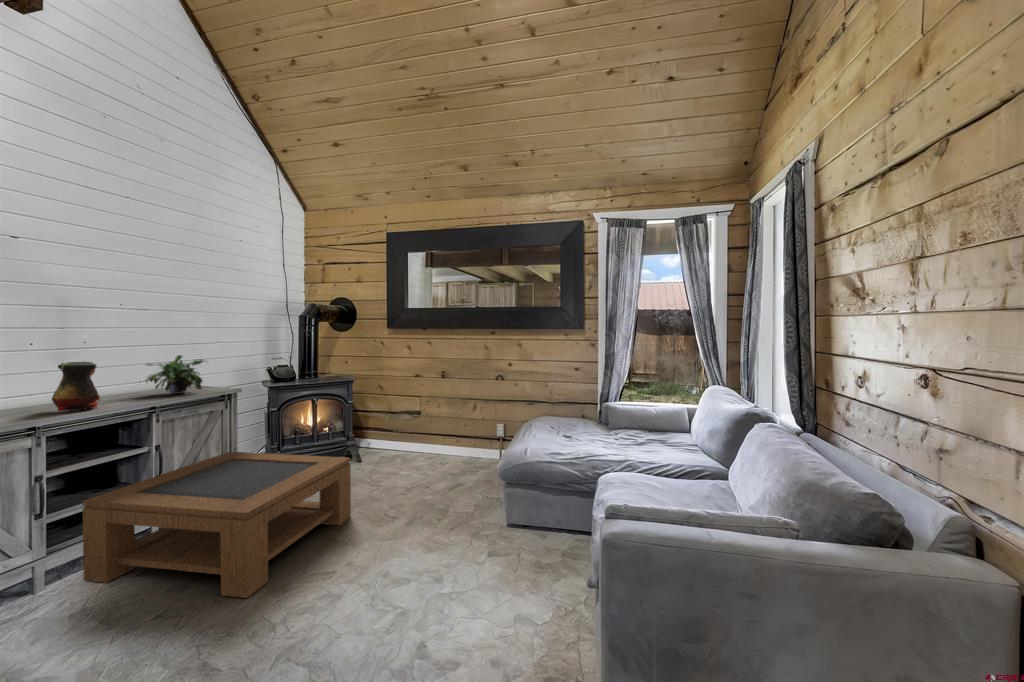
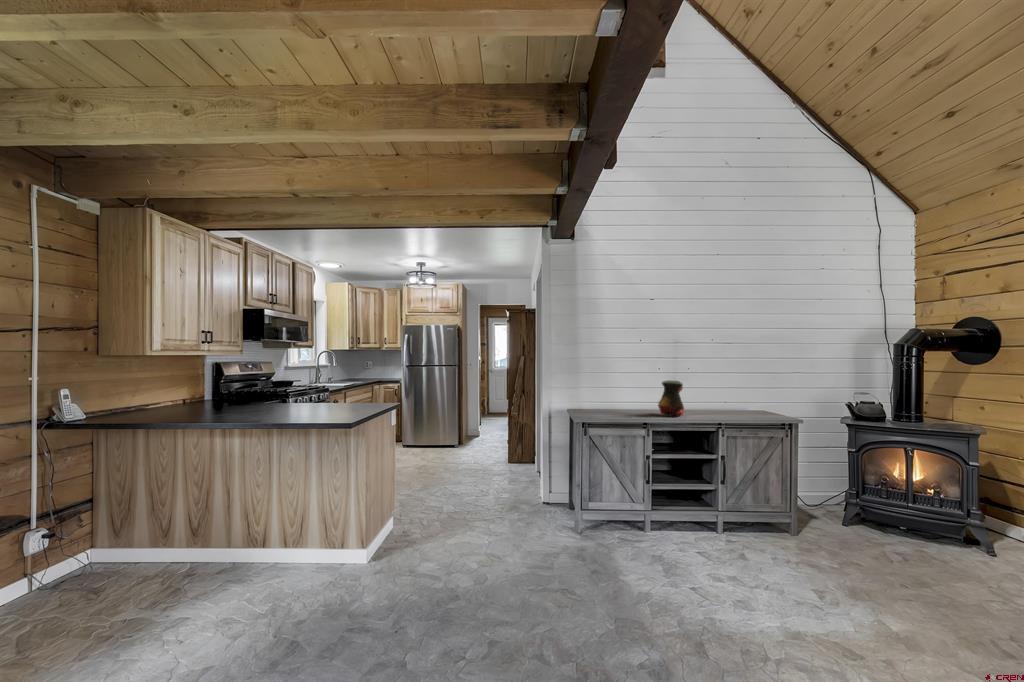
potted plant: present [145,355,203,394] -> none [720,381,771,415]
coffee table: present [82,452,351,598] -> none [666,481,933,630]

